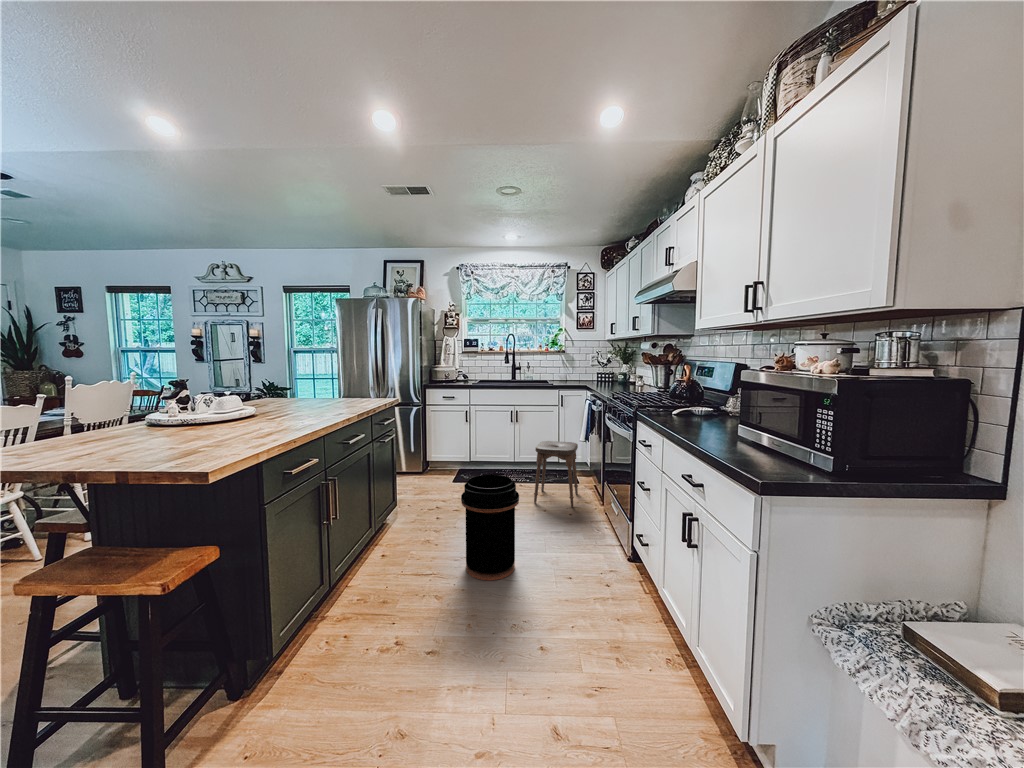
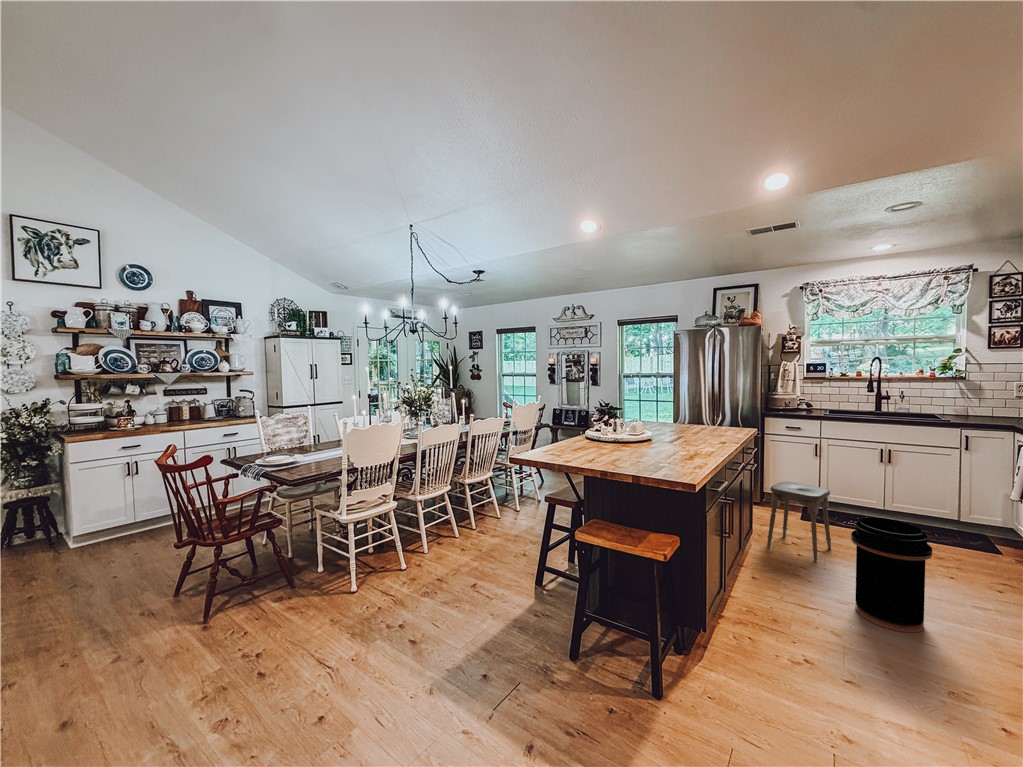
stool: present [534,441,578,507] -> present [767,482,831,561]

